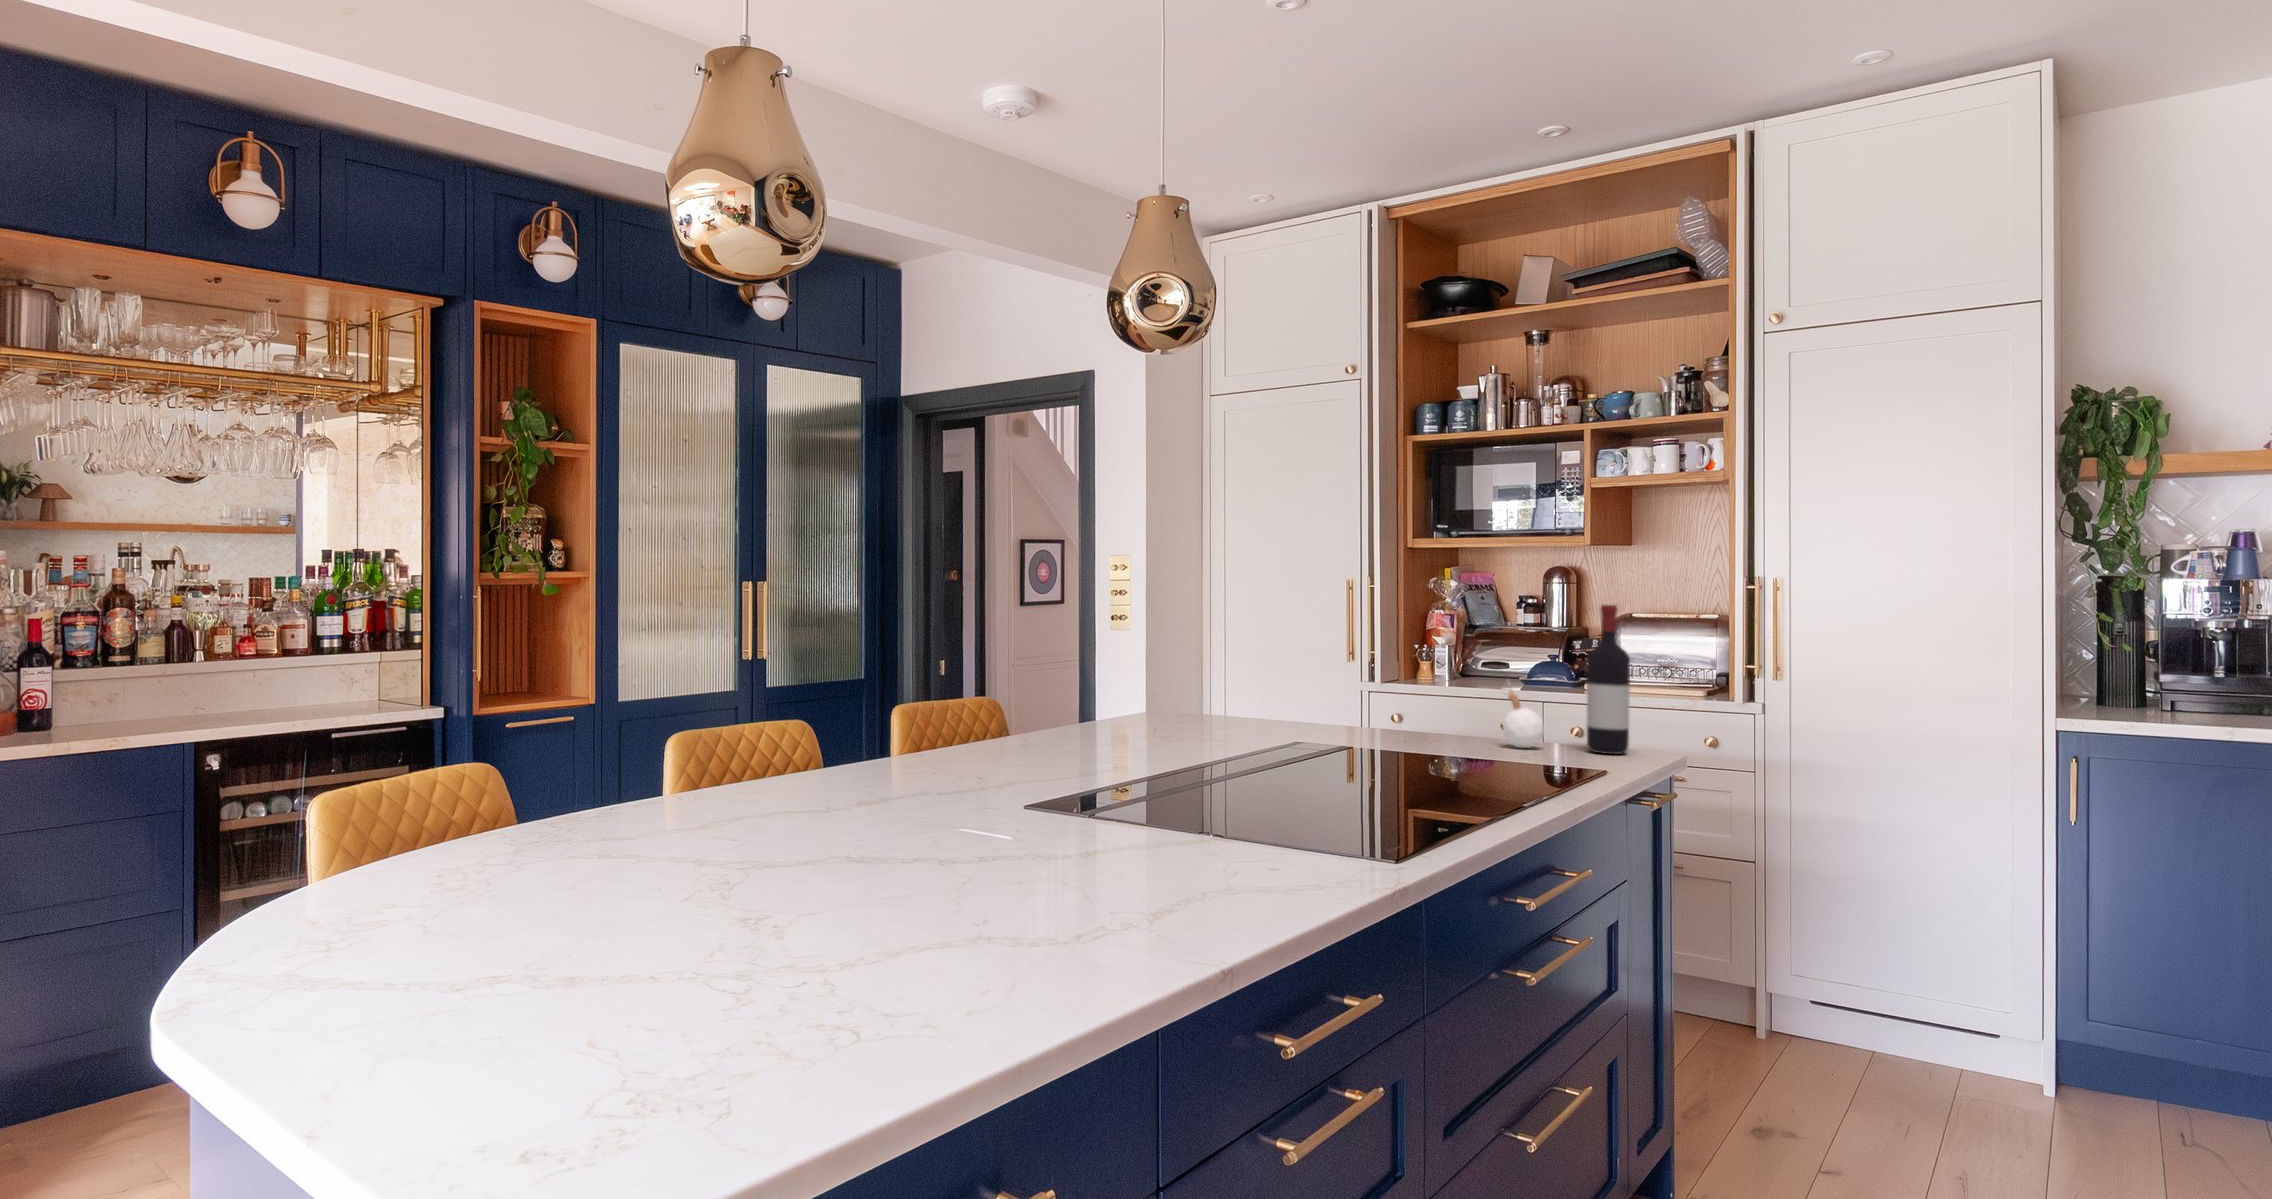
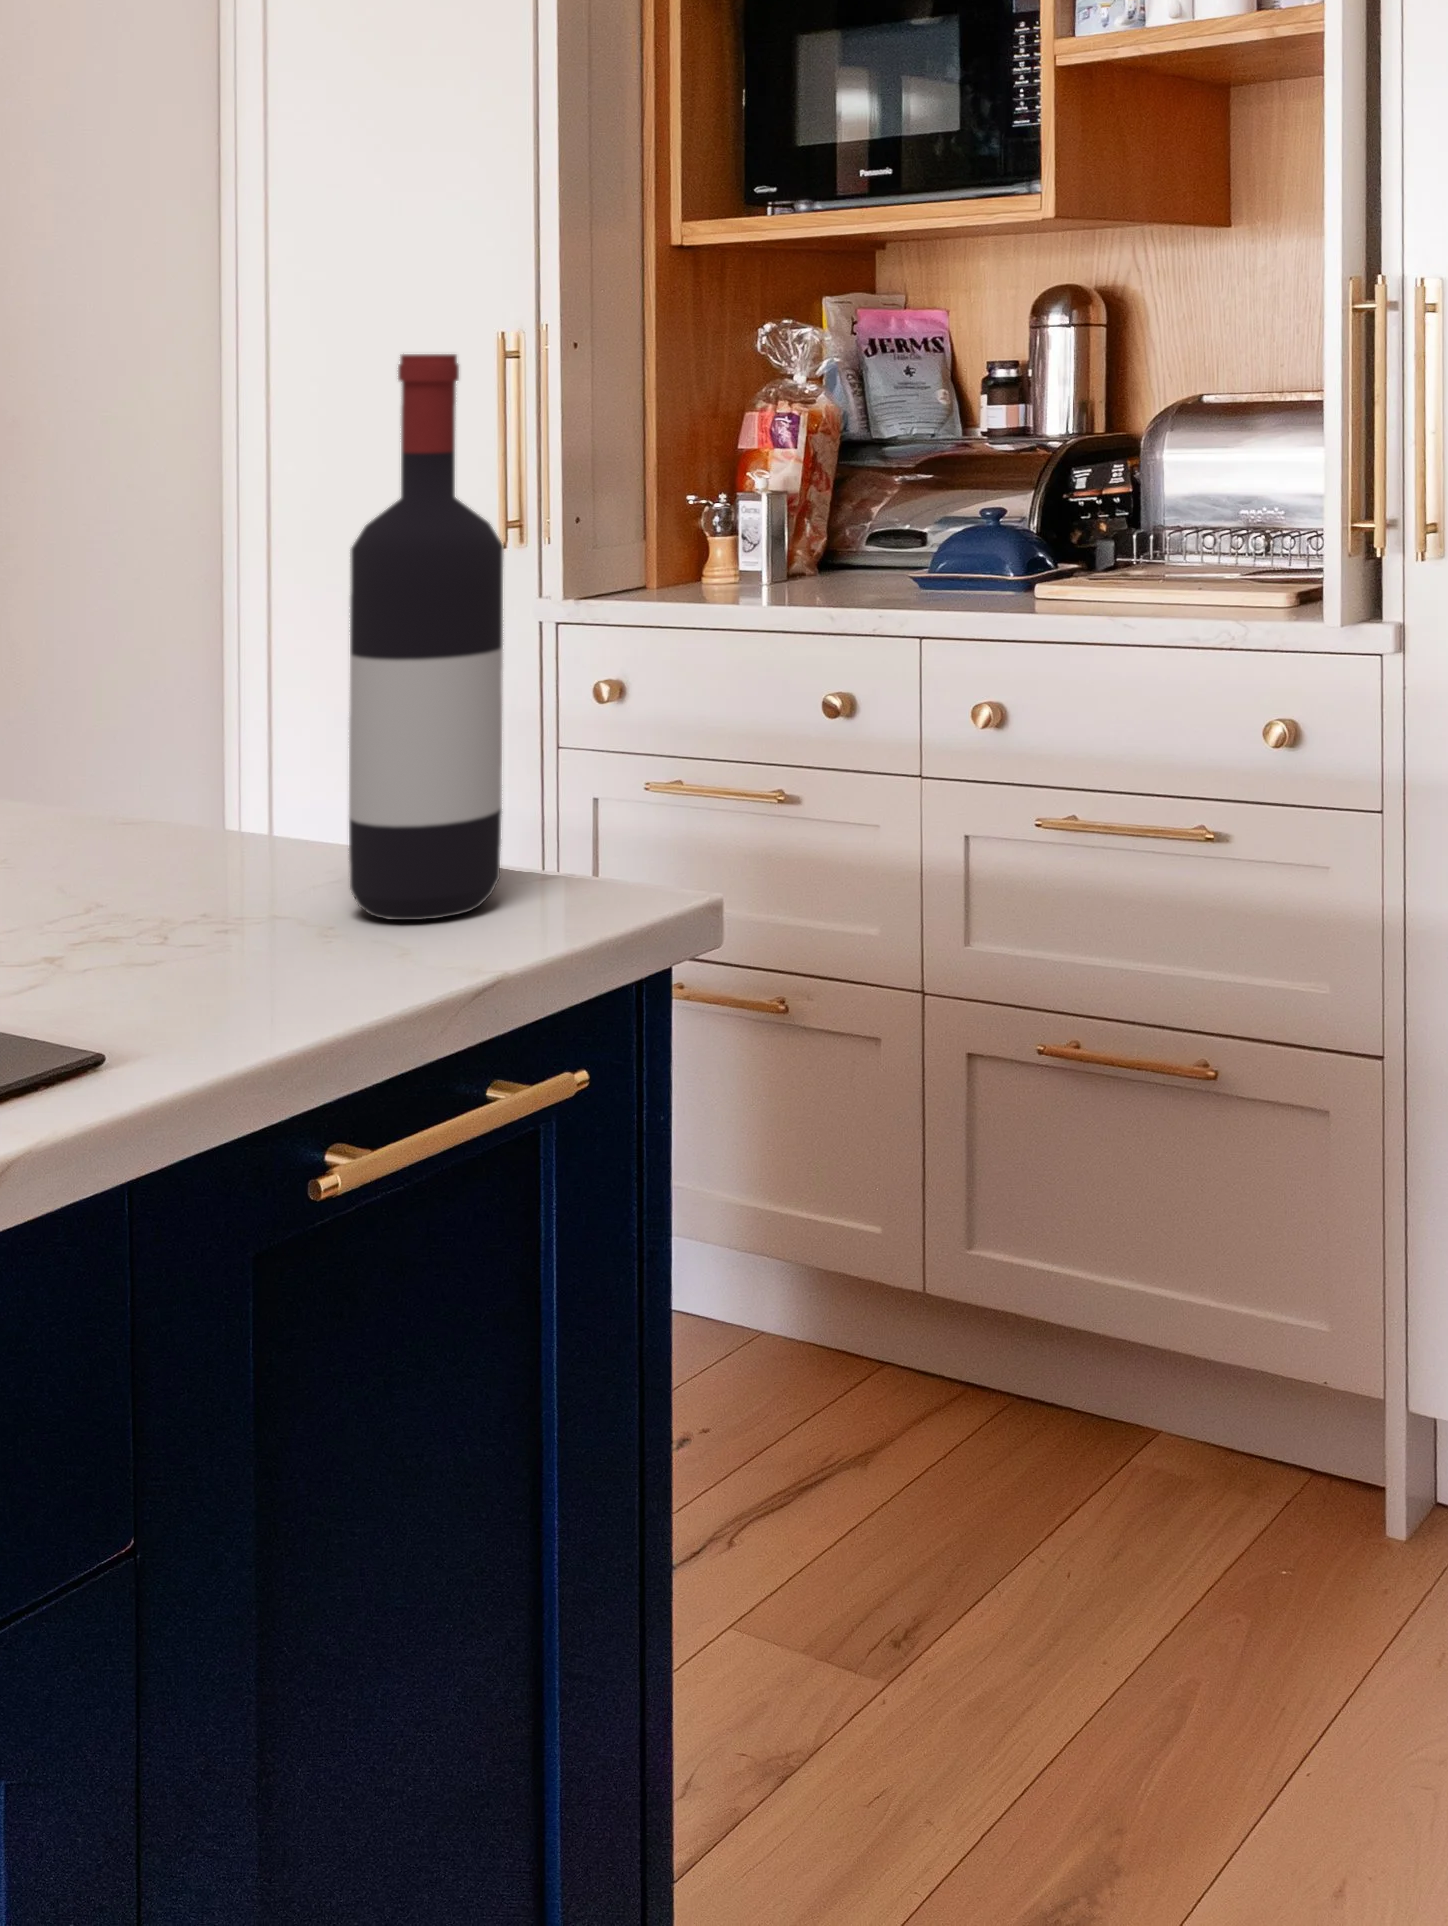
candle: present [1503,691,1544,748] -> none [83,637,241,899]

